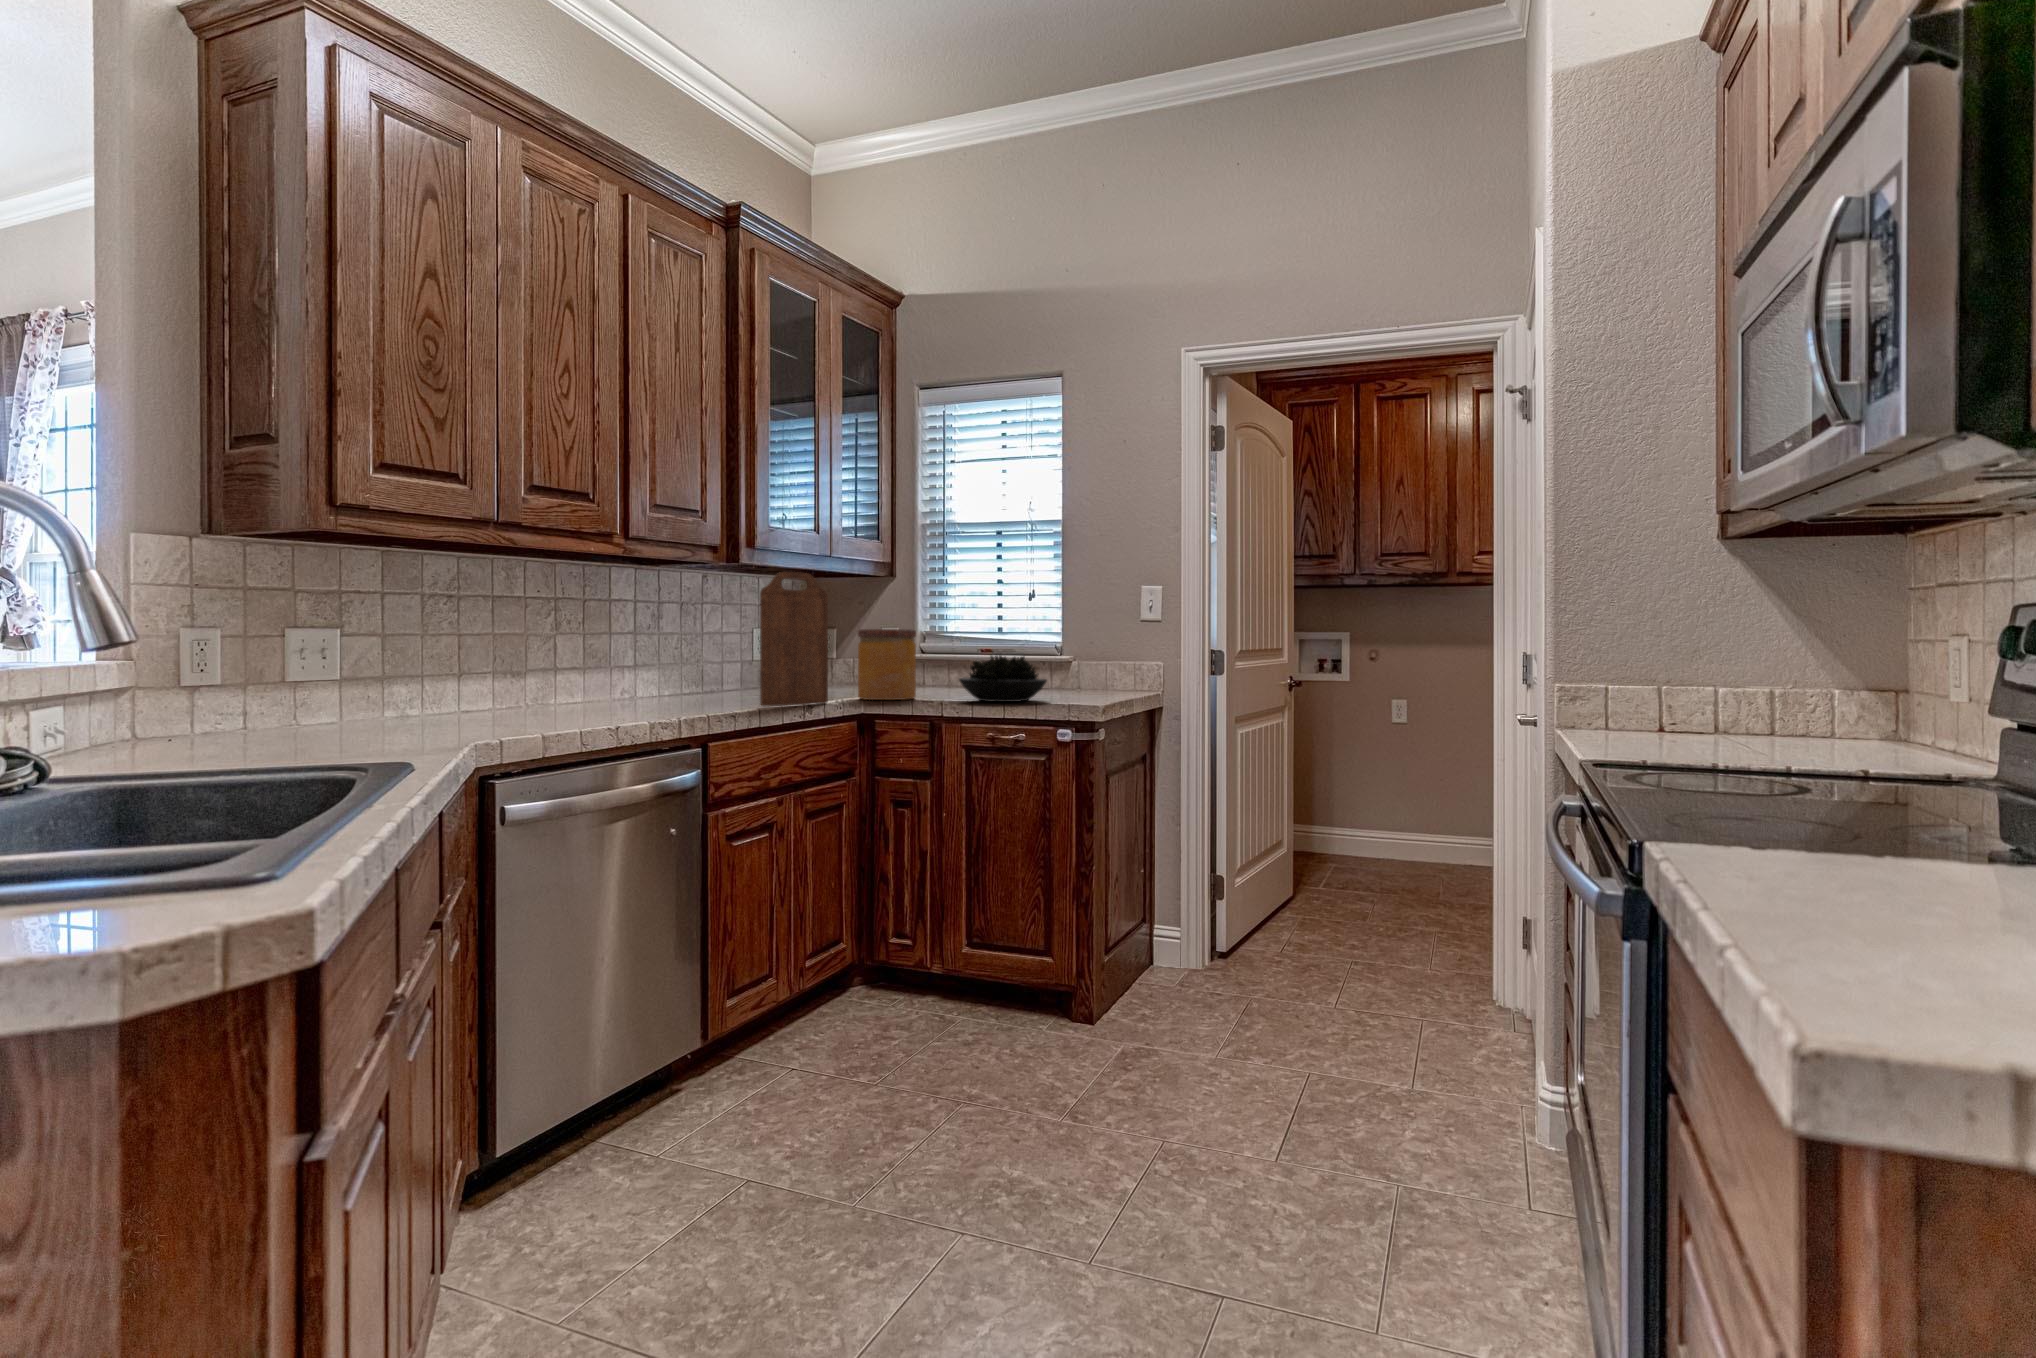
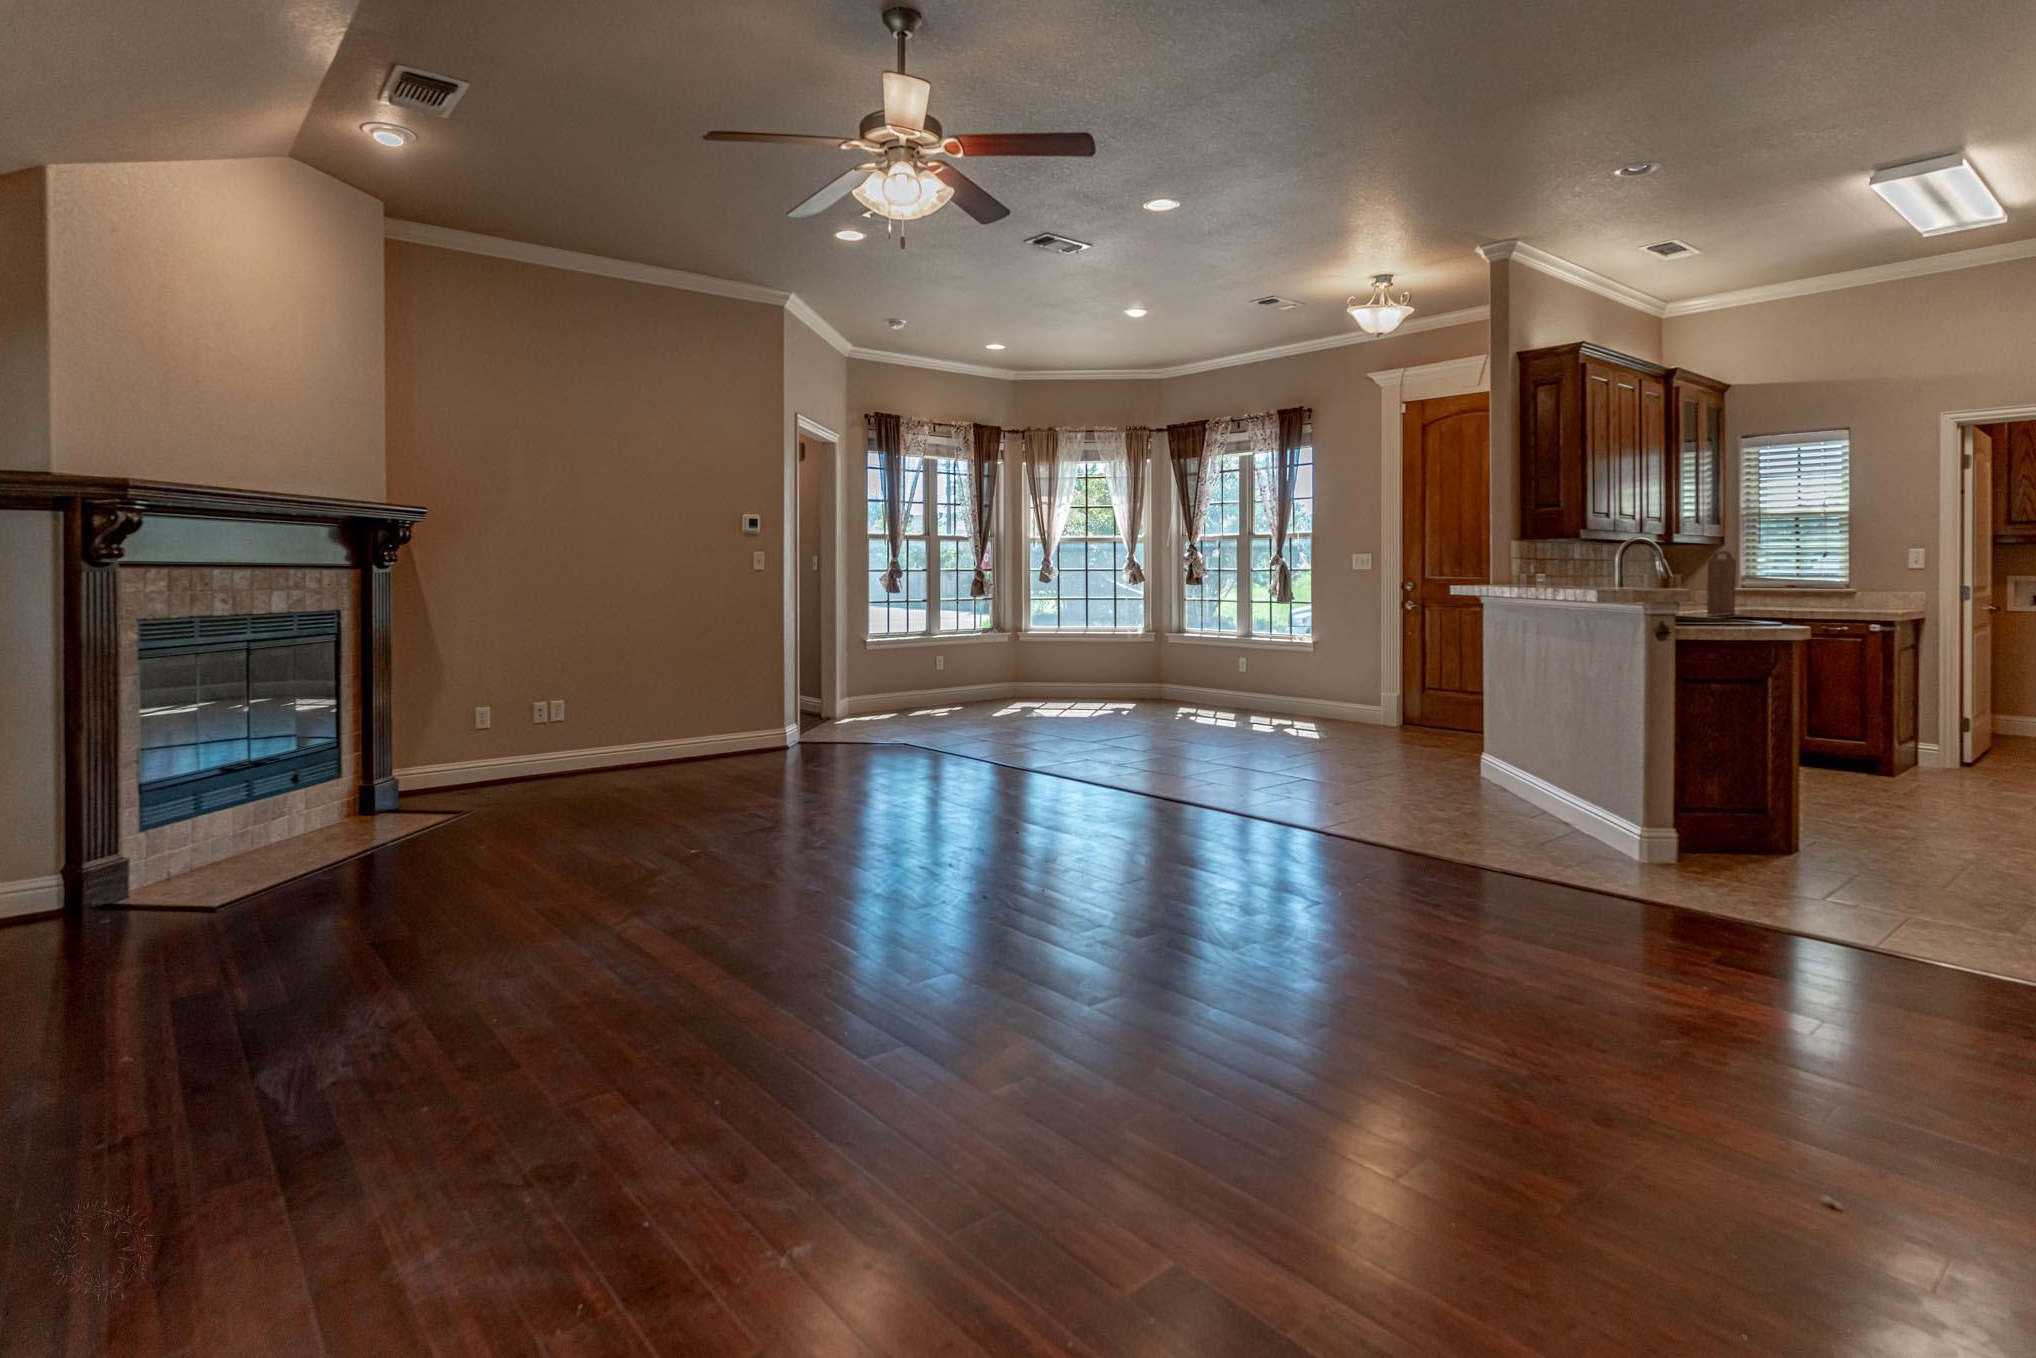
jar: present [858,629,916,700] -> none [1740,576,1776,613]
succulent plant: present [959,655,1047,702] -> none [1807,587,1864,611]

